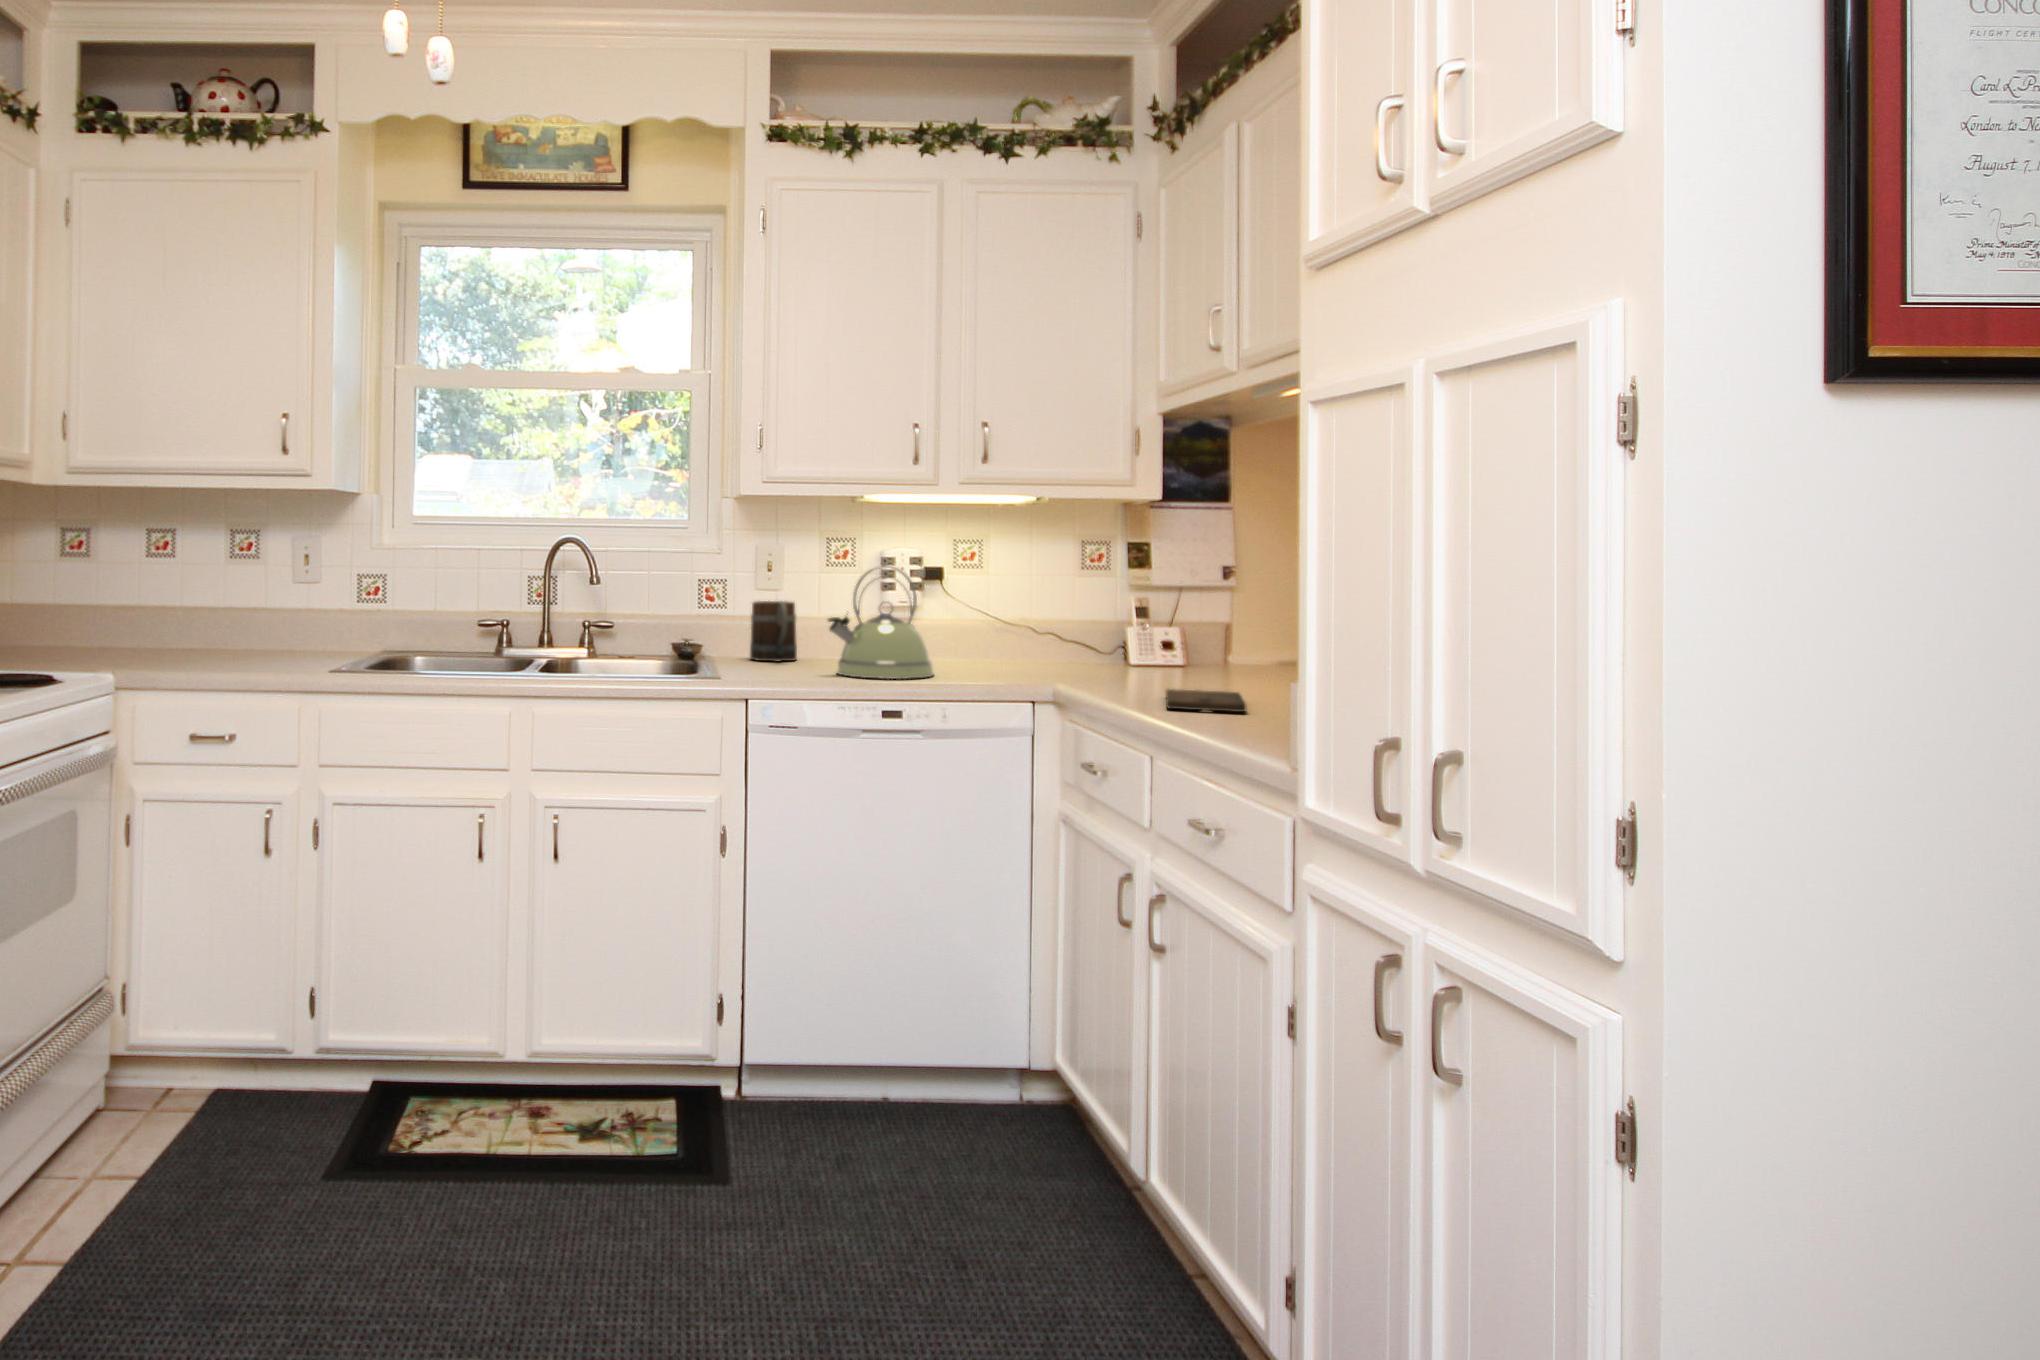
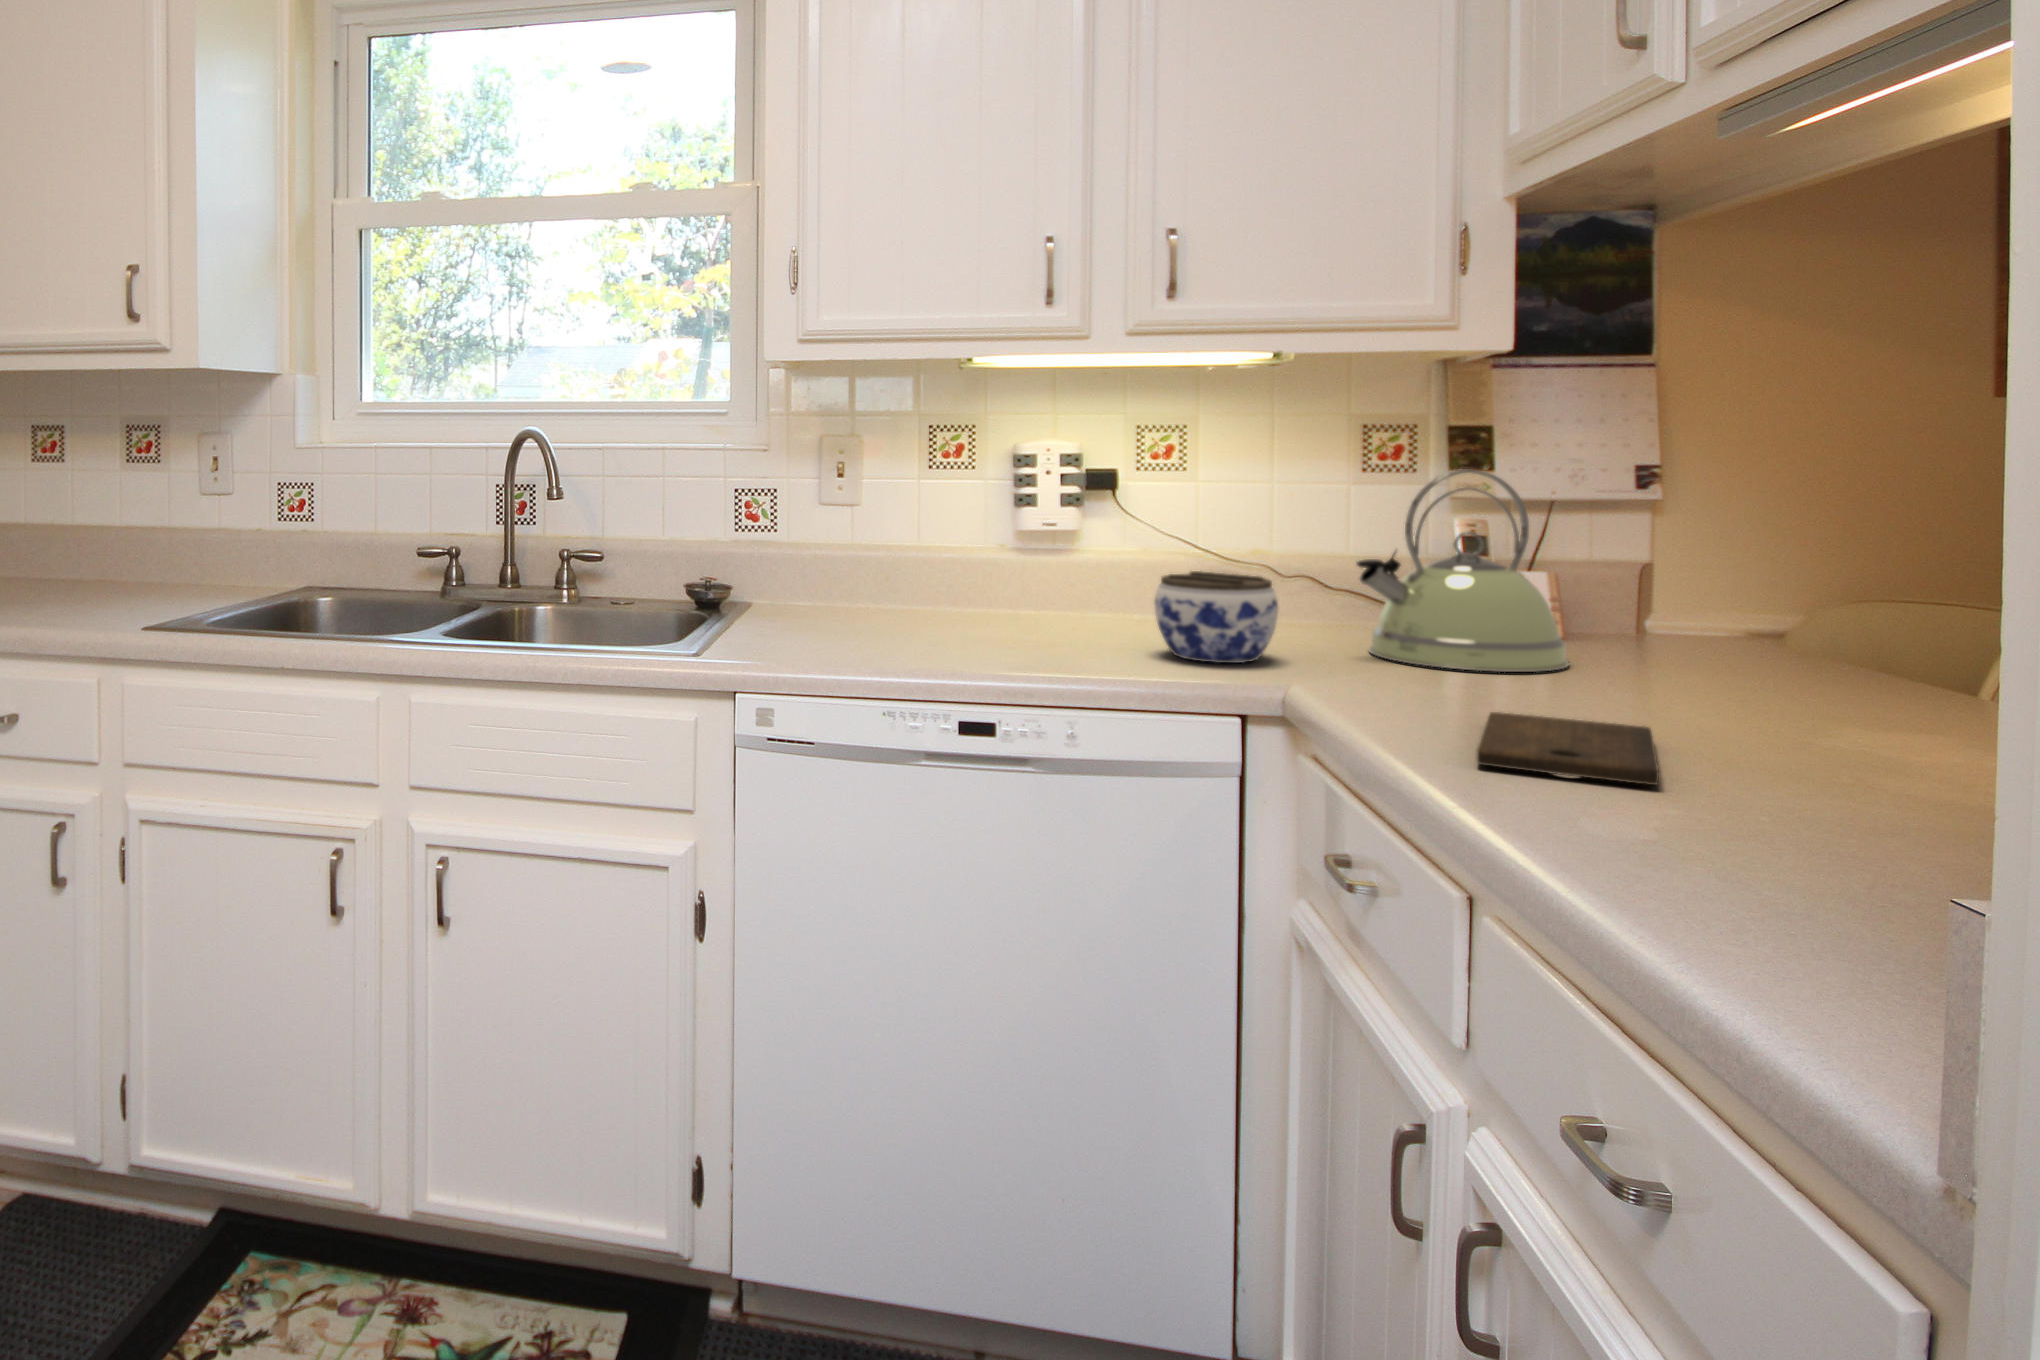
kettle: present [828,566,933,679] -> present [1357,469,1569,672]
mug: present [750,601,797,662] -> none [805,521,879,615]
jar: none [980,626,1048,677] -> present [1154,571,1278,663]

